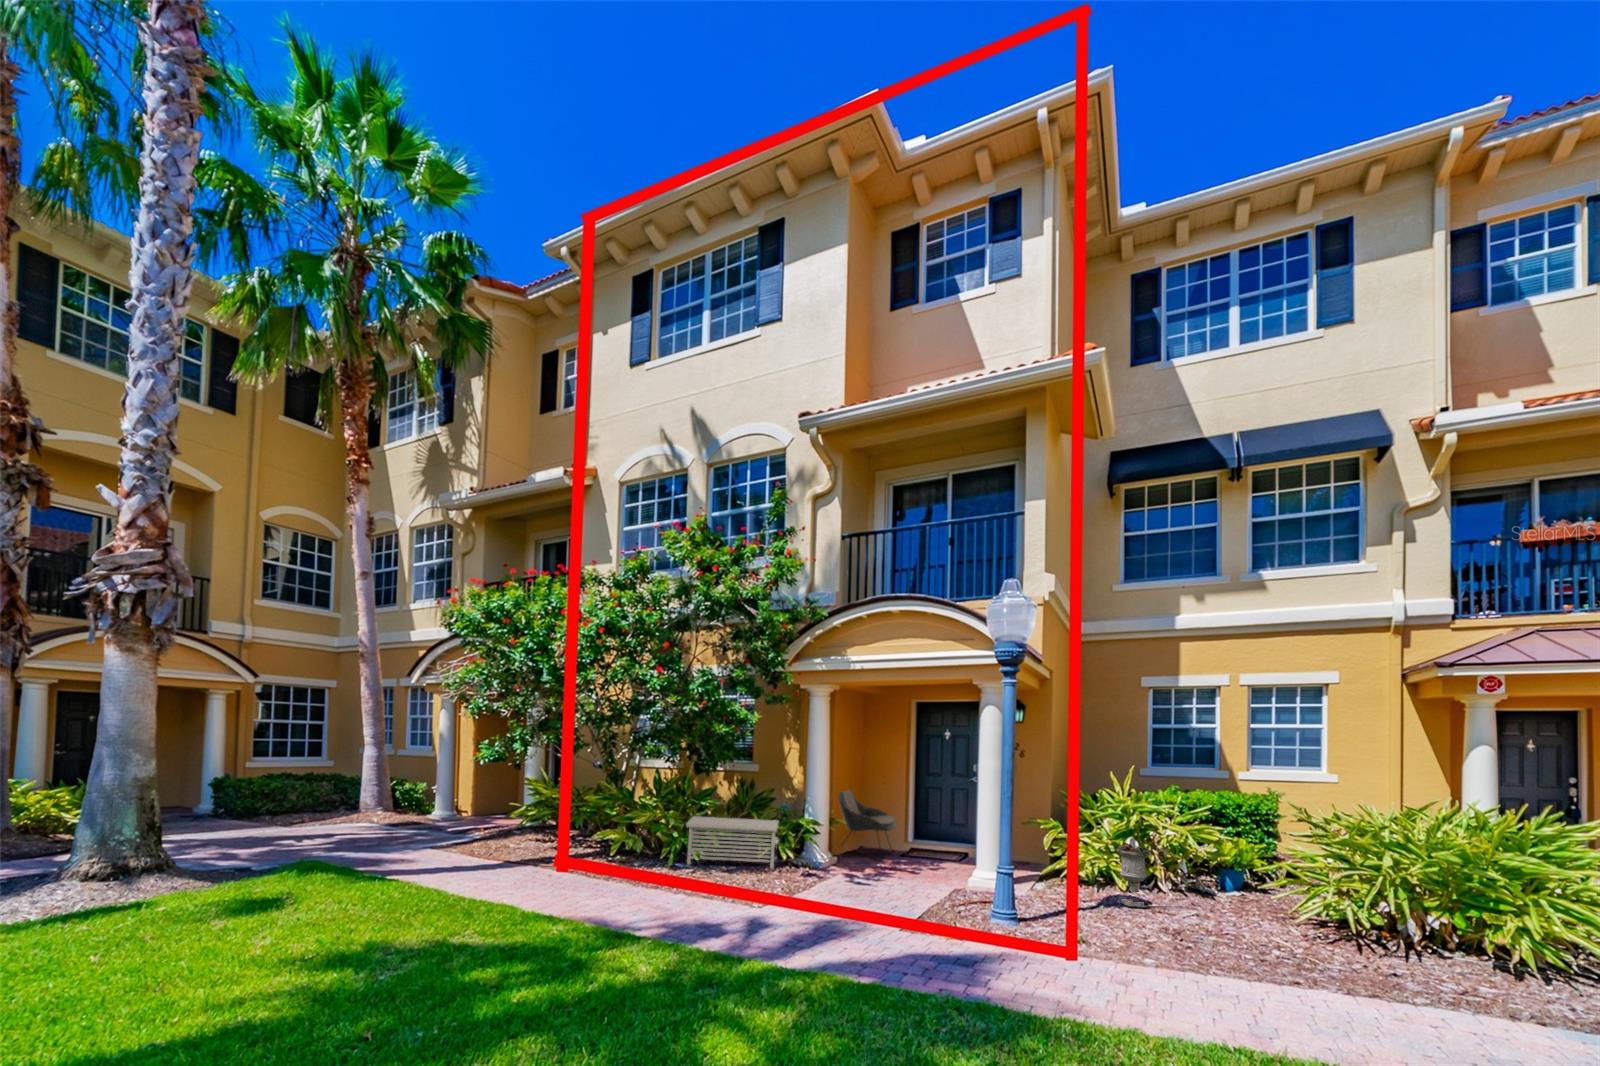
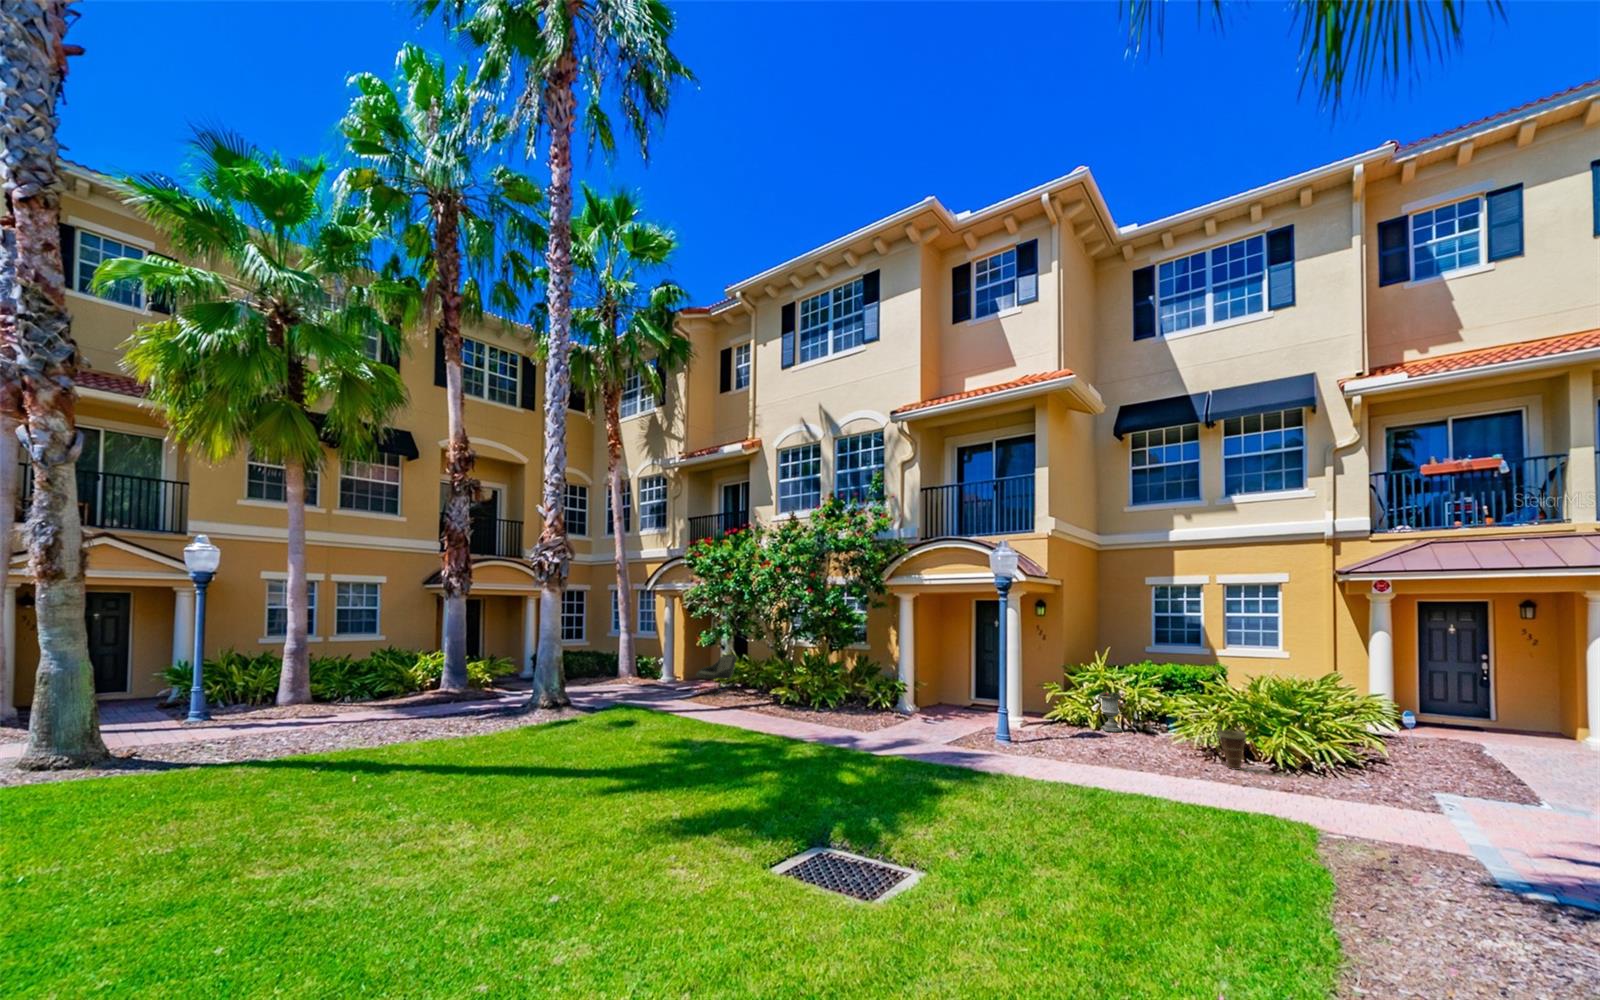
lounge chair: present [837,790,897,862] -> present [696,654,737,695]
storage bench: present [686,816,779,869] -> none [822,681,883,713]
basket: none [1349,914,1411,994] -> present [1217,726,1246,770]

